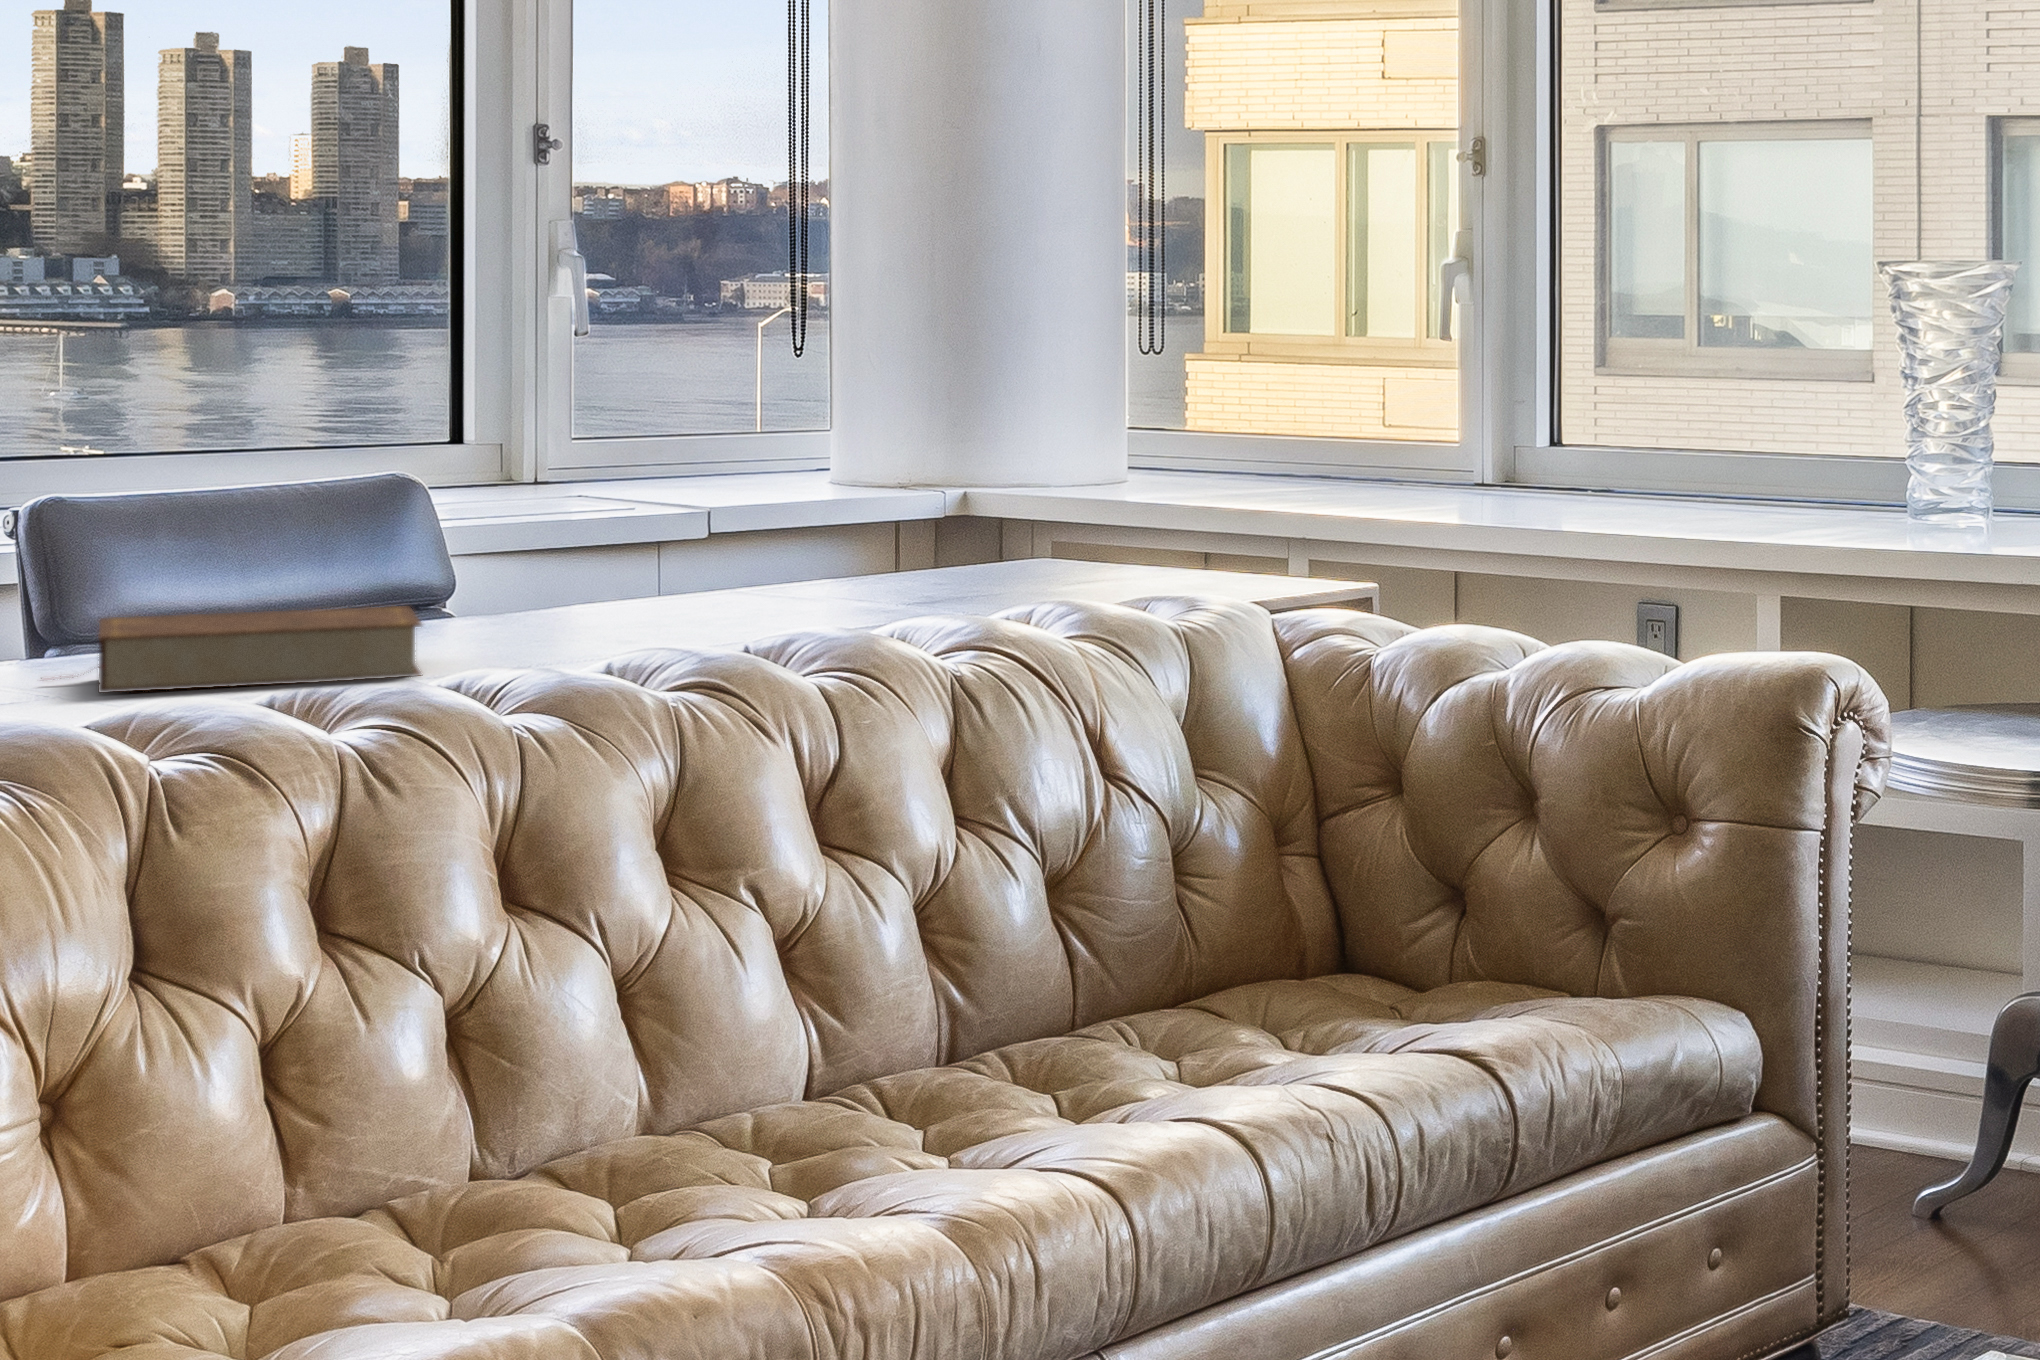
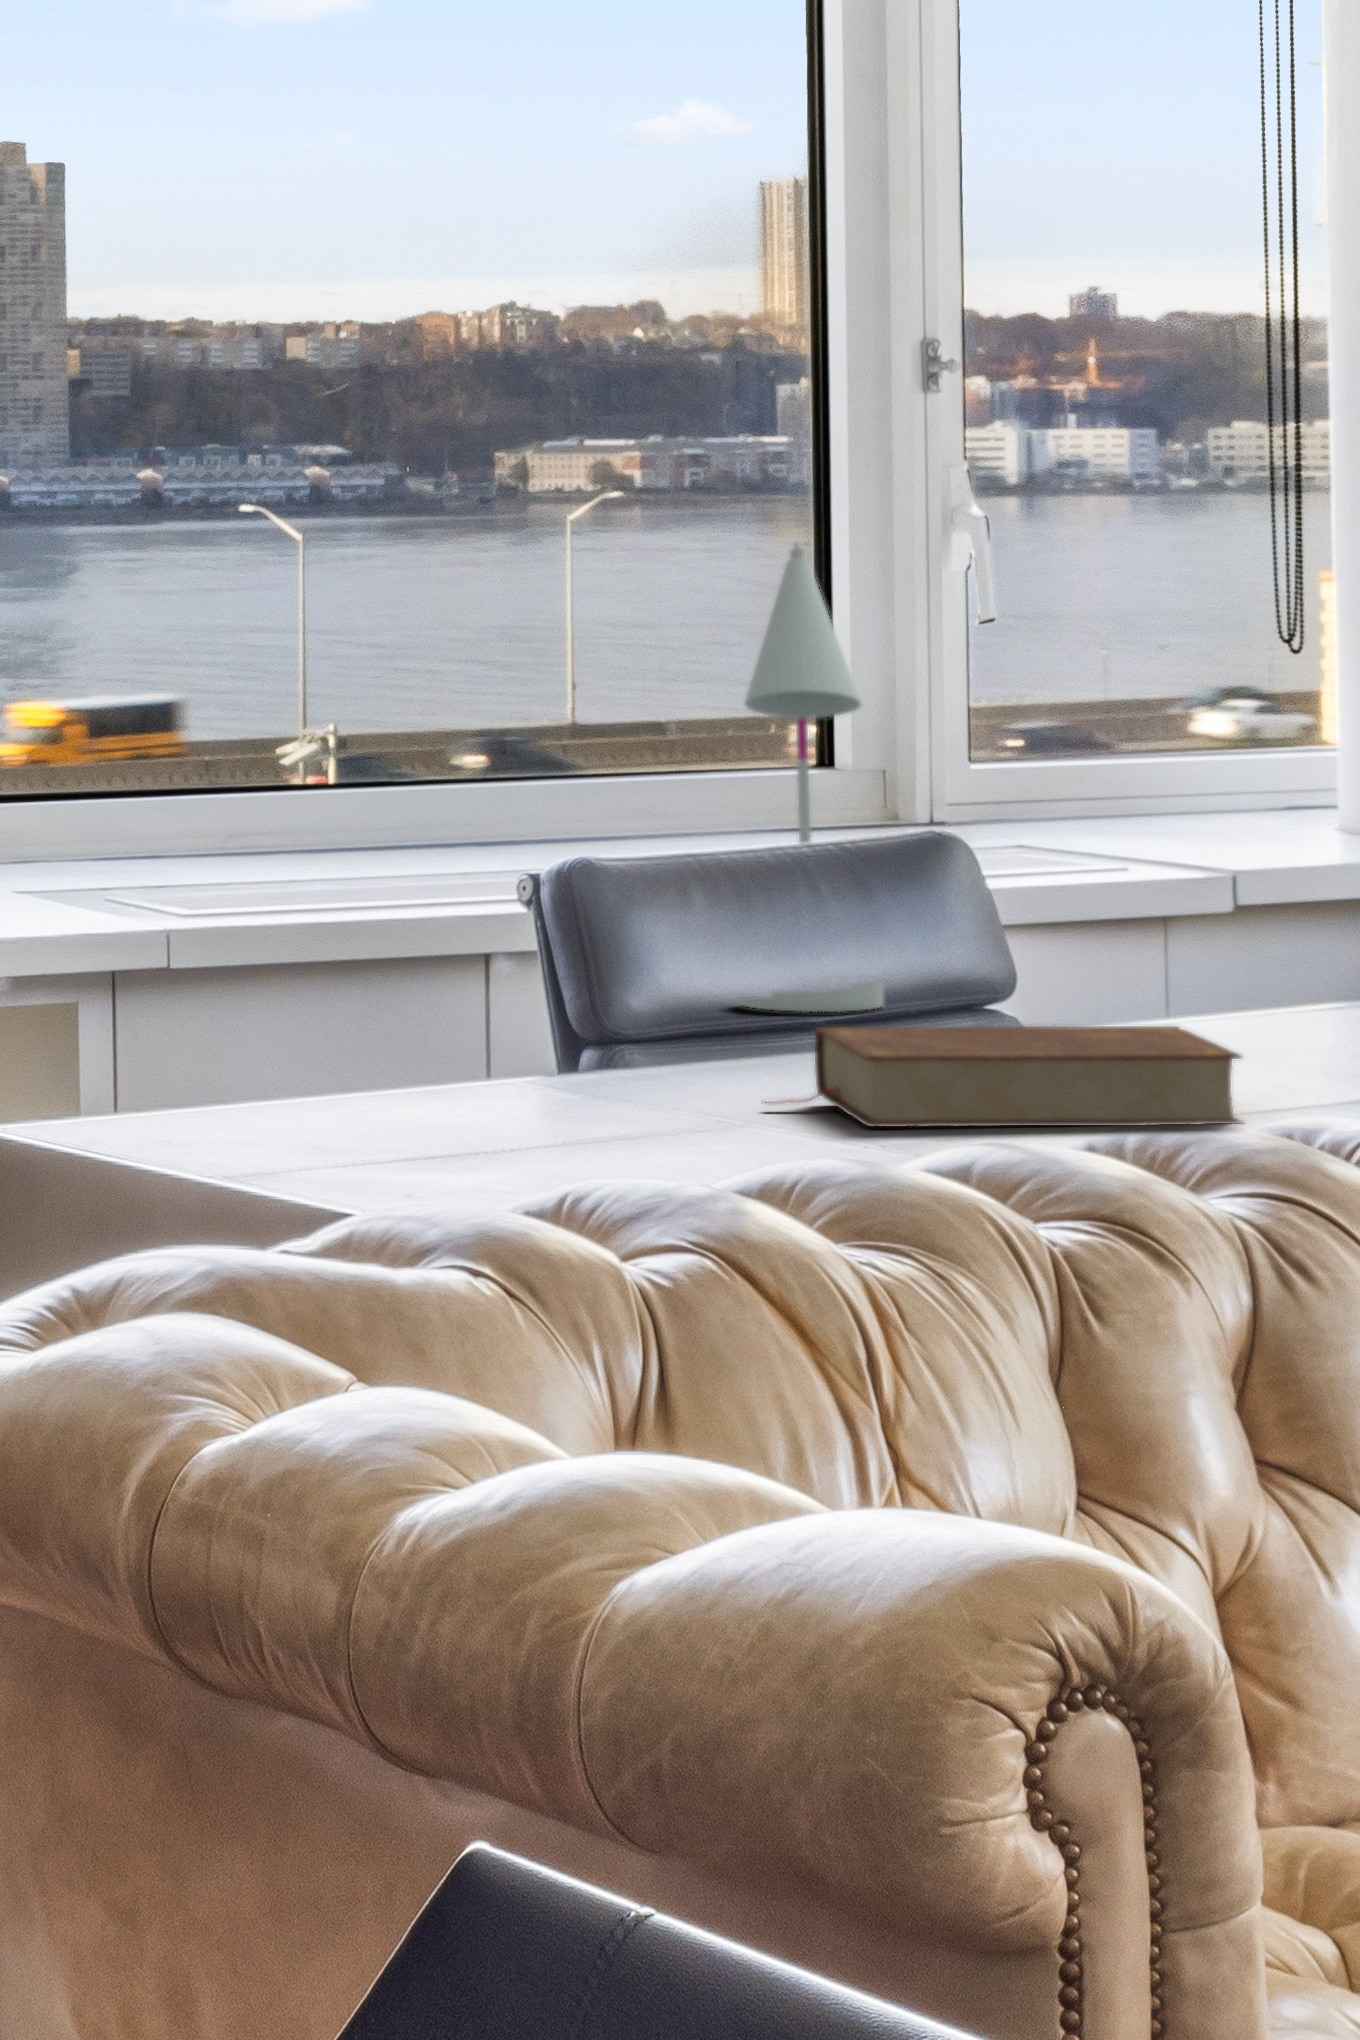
desk lamp: none [183,252,314,614] -> present [737,540,884,1012]

